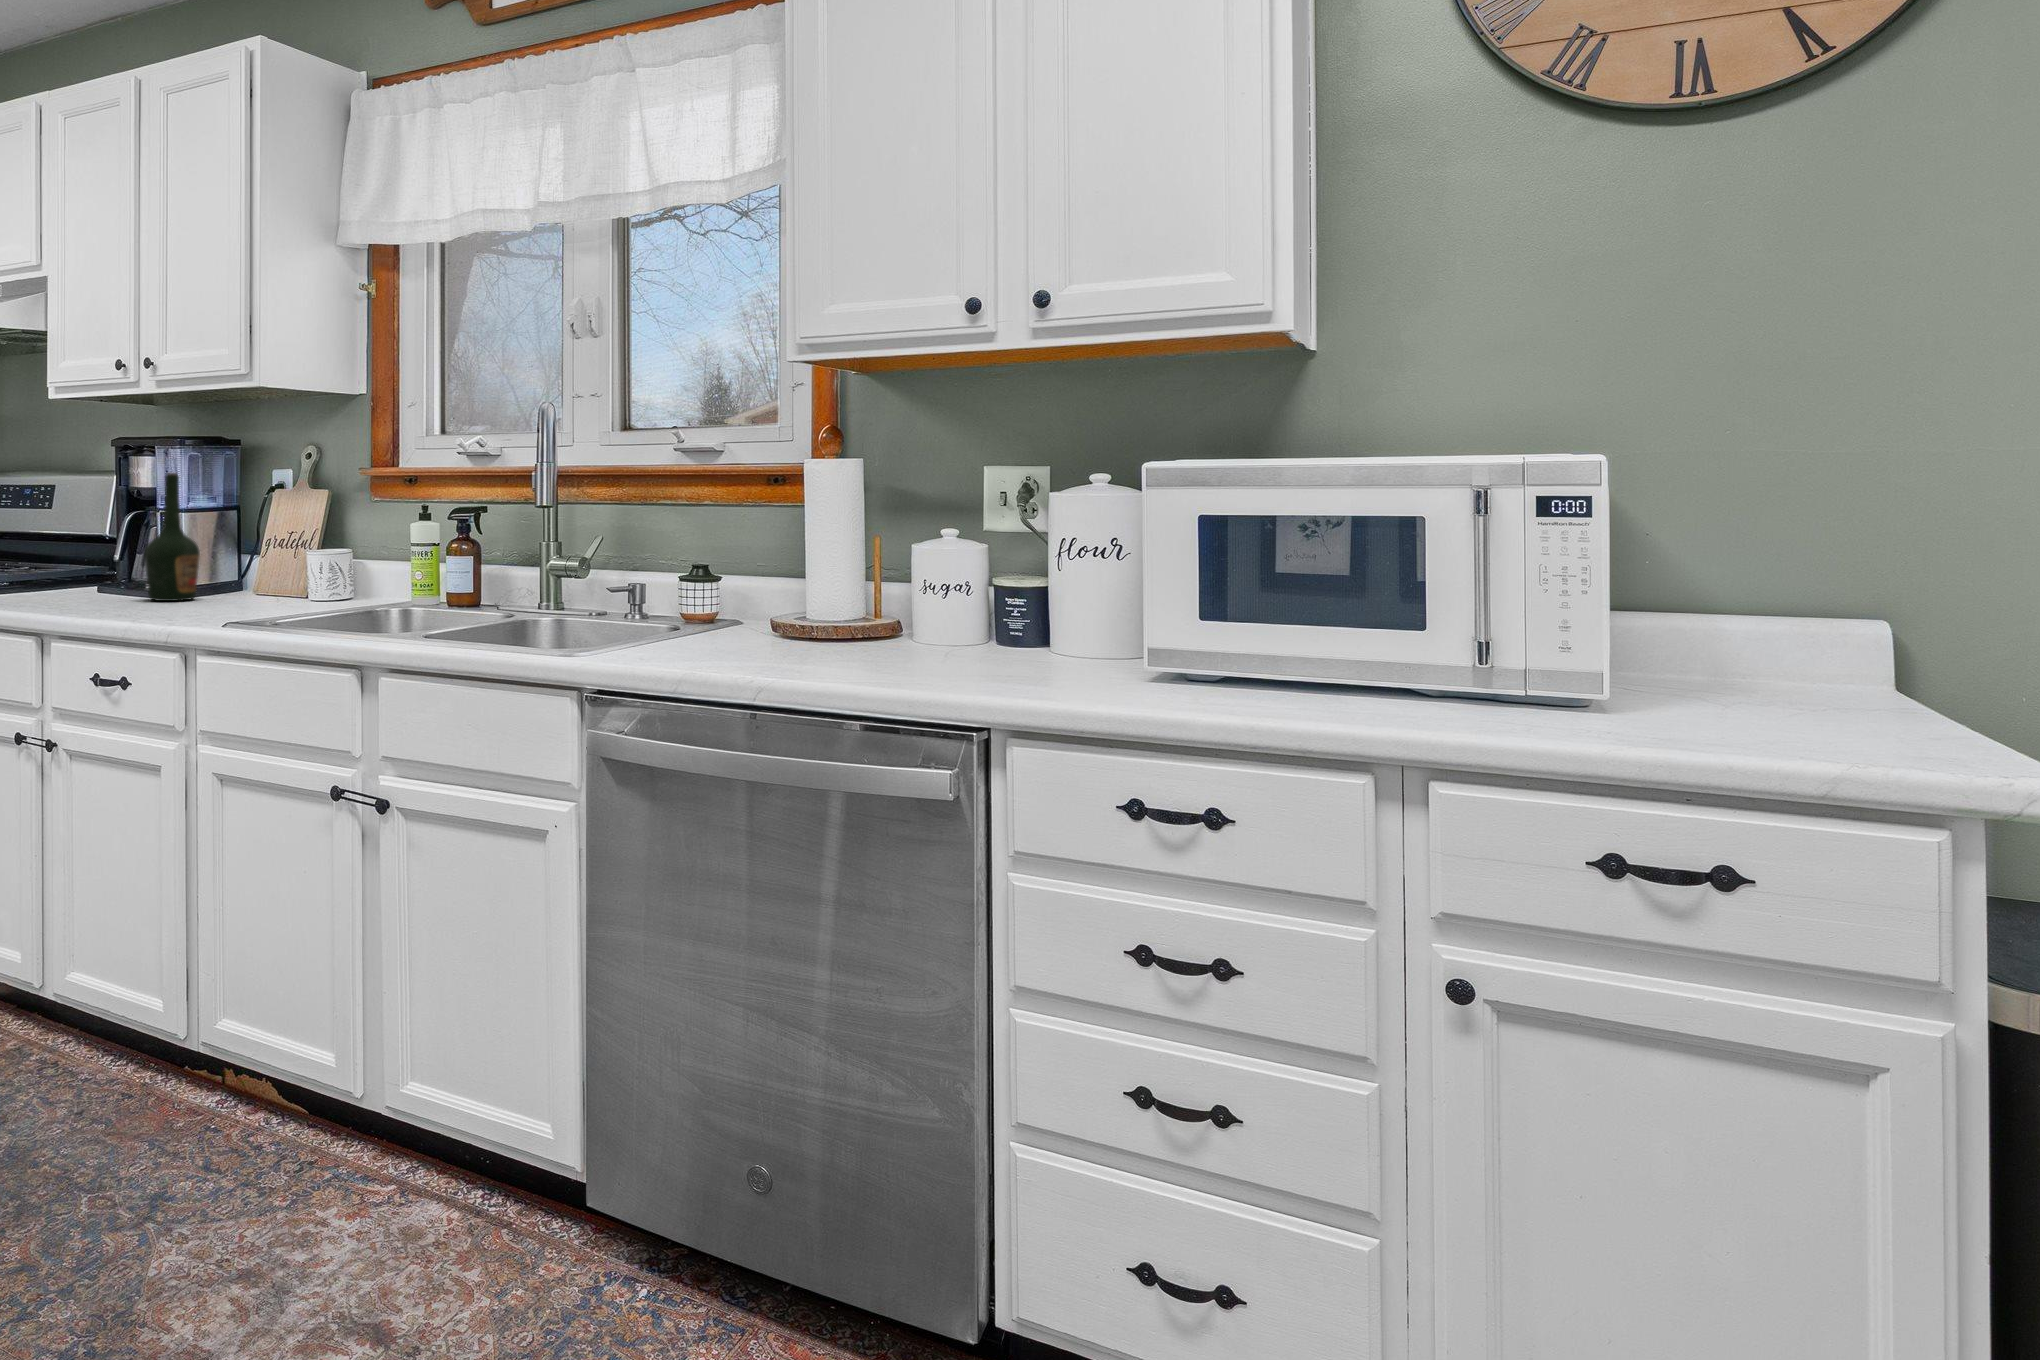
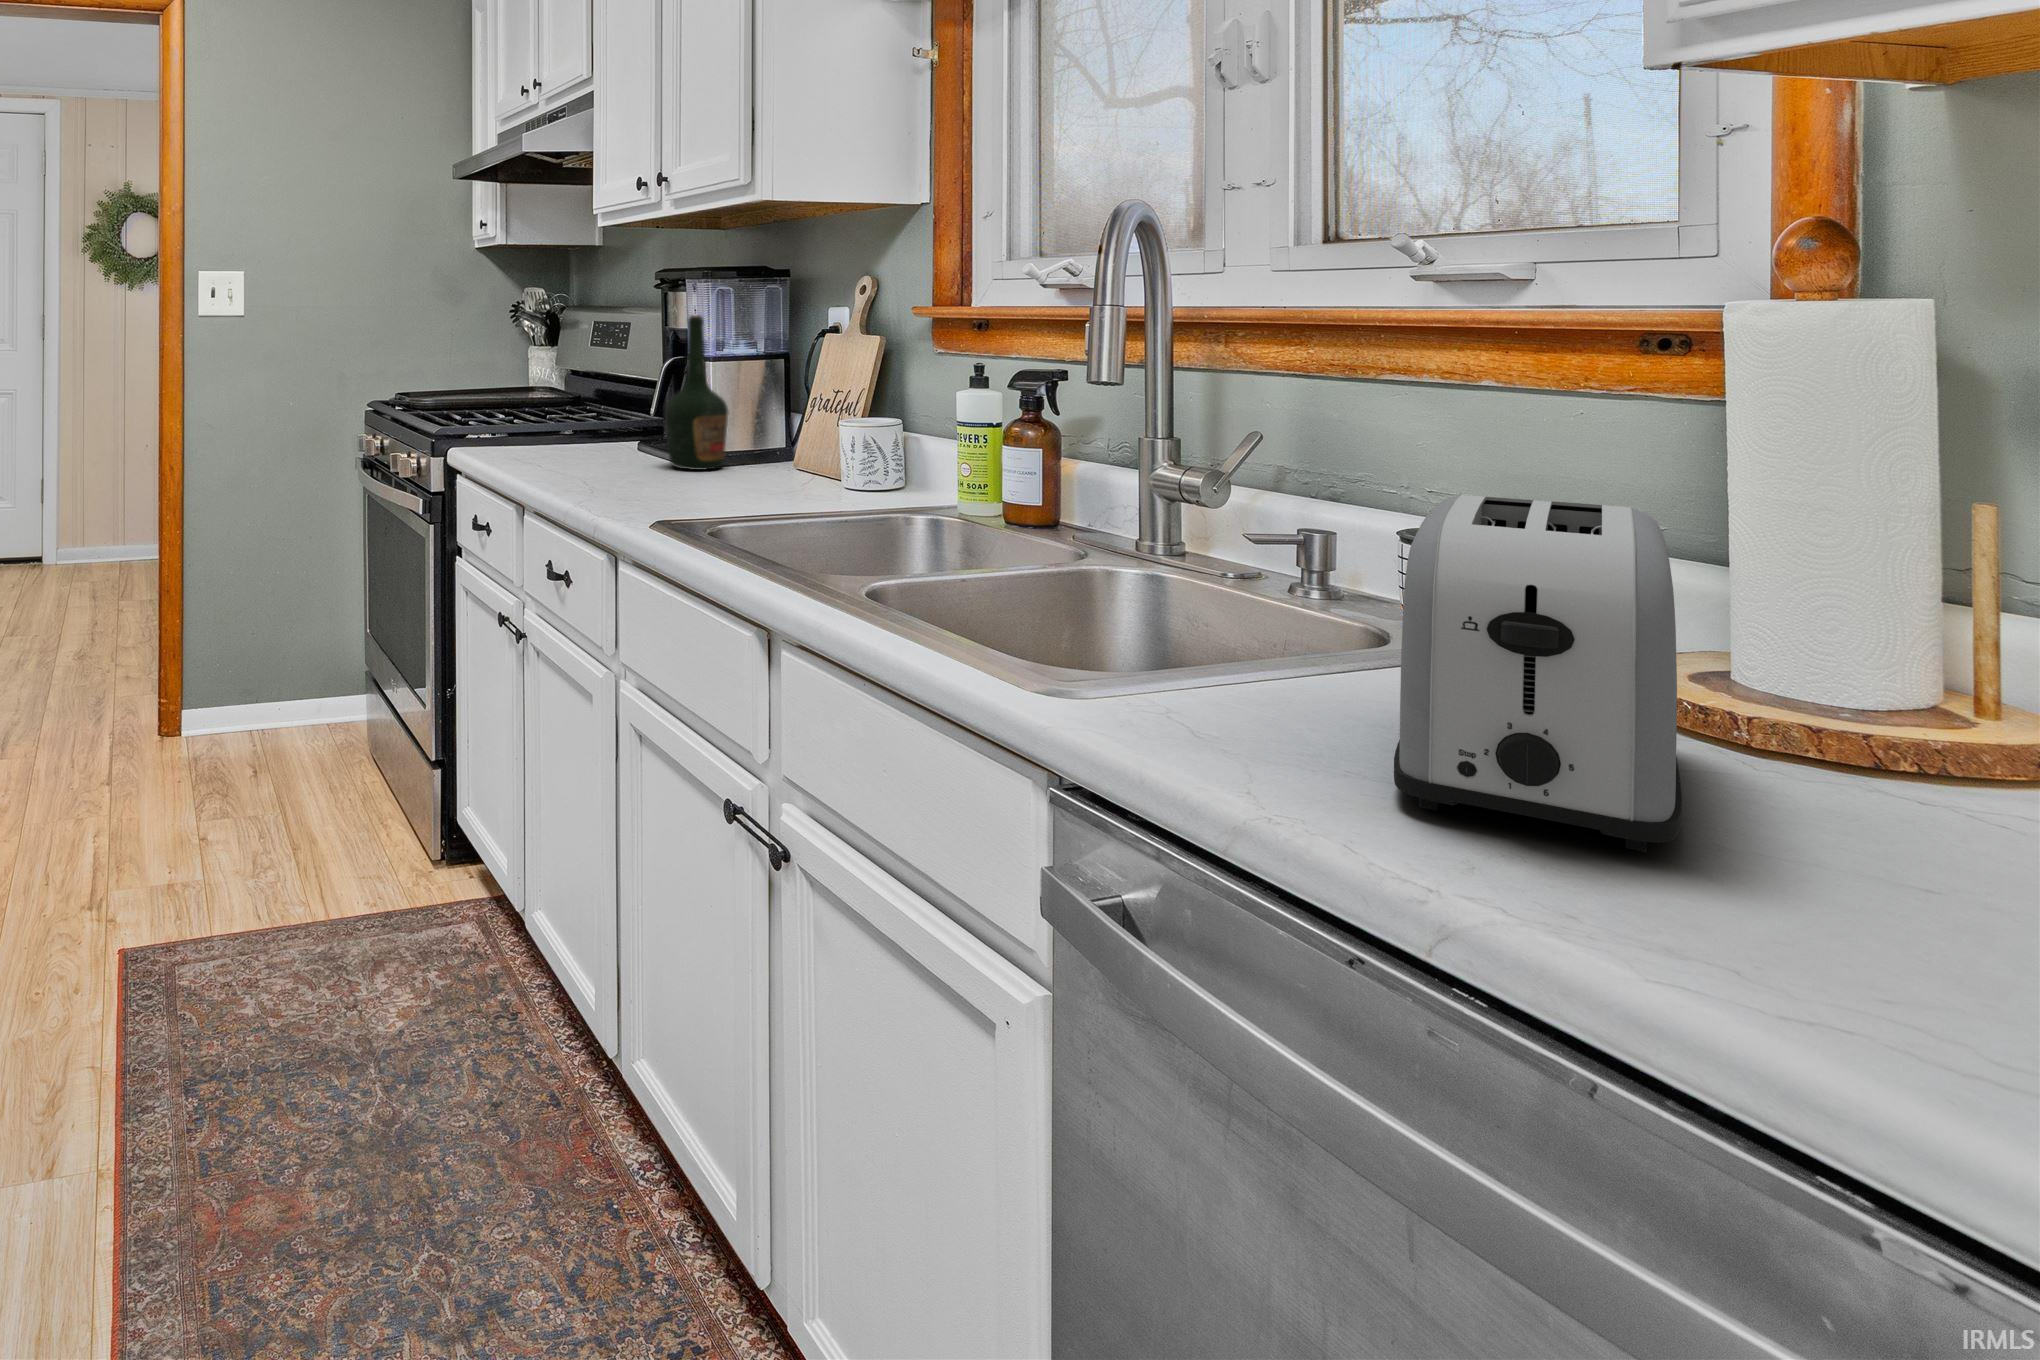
toaster: none [723,531,826,659] -> present [1394,493,1682,852]

